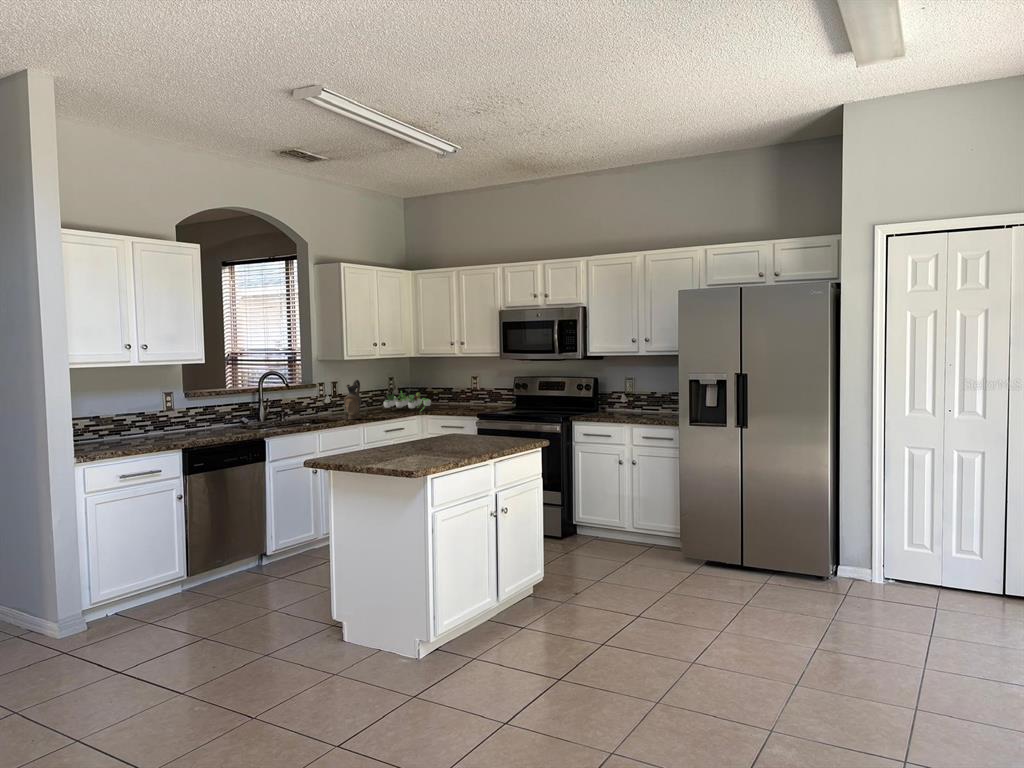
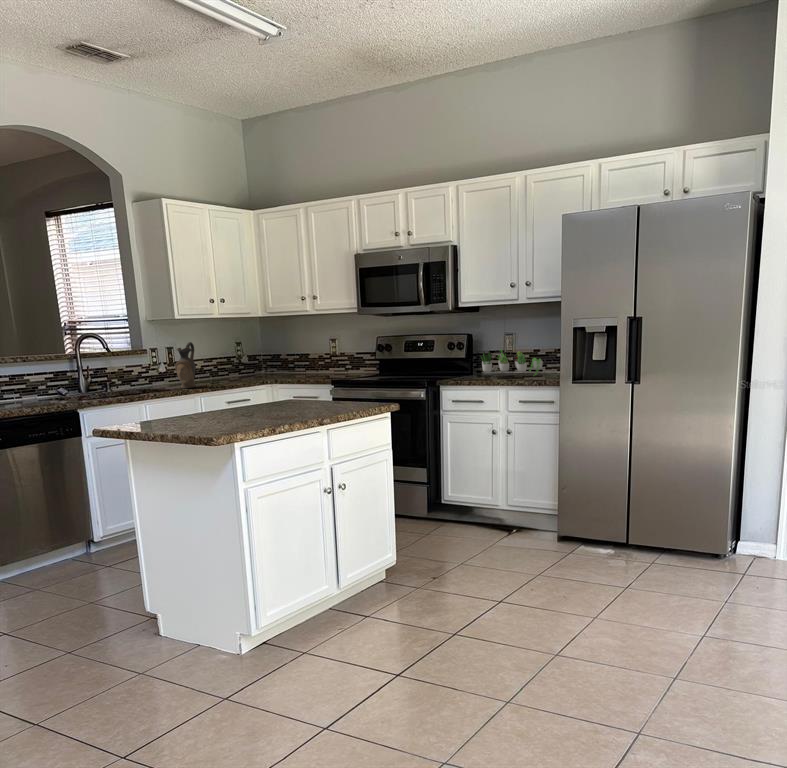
succulent plant: present [384,393,431,410] -> present [480,349,543,376]

